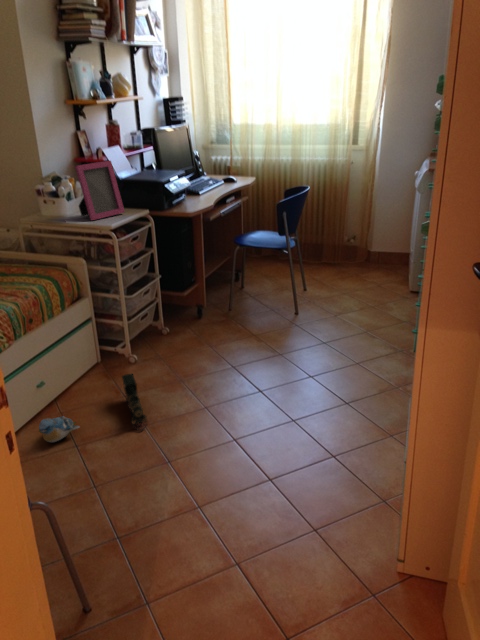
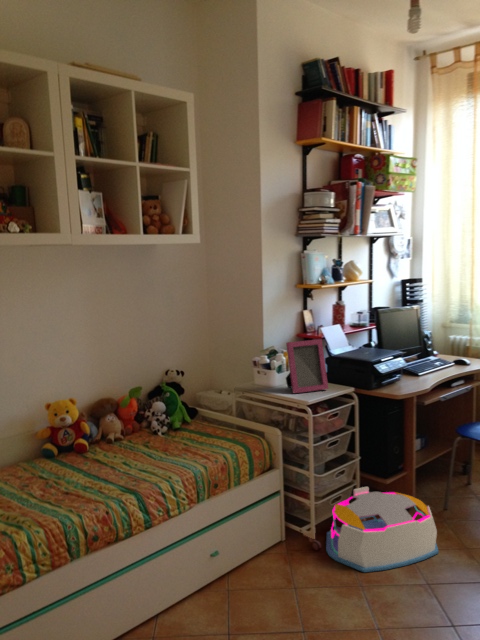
storage bin: none [139,300,235,371] -> present [326,487,439,572]
toy train: present [122,374,147,427] -> none [288,560,306,631]
plush toy: present [39,416,80,442] -> none [196,585,236,614]

